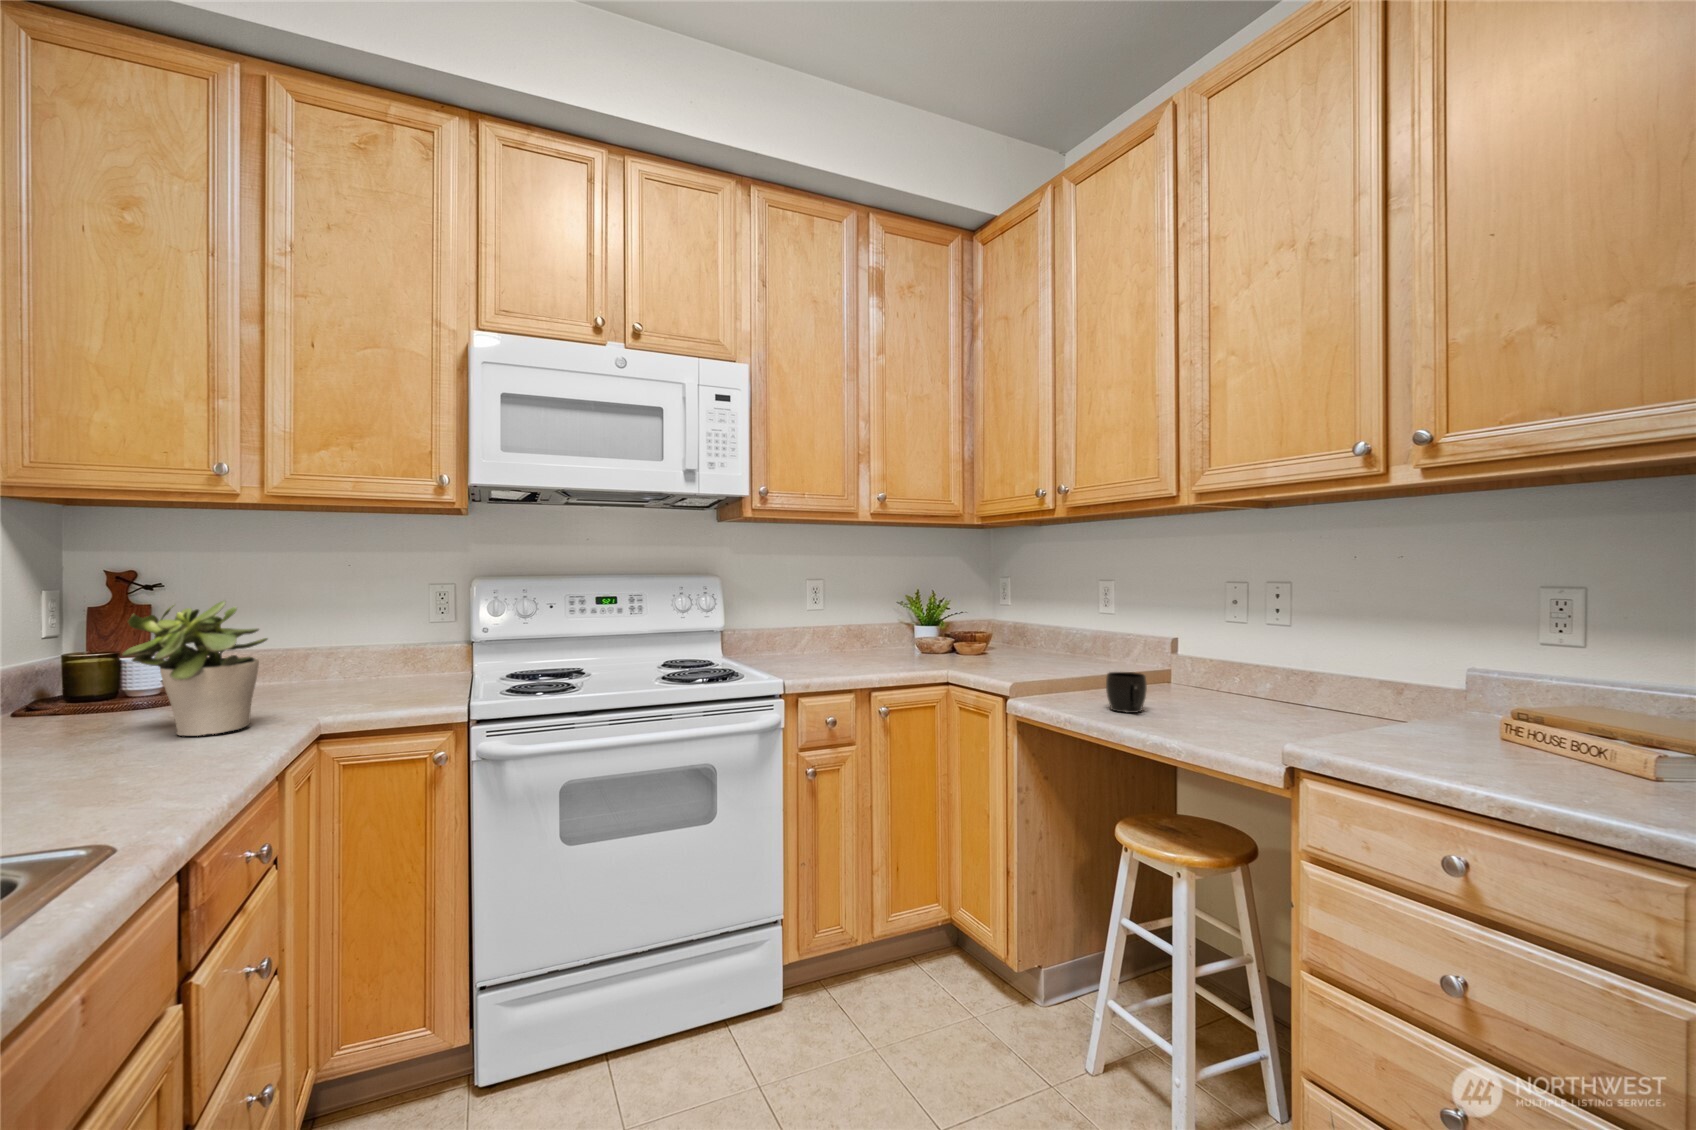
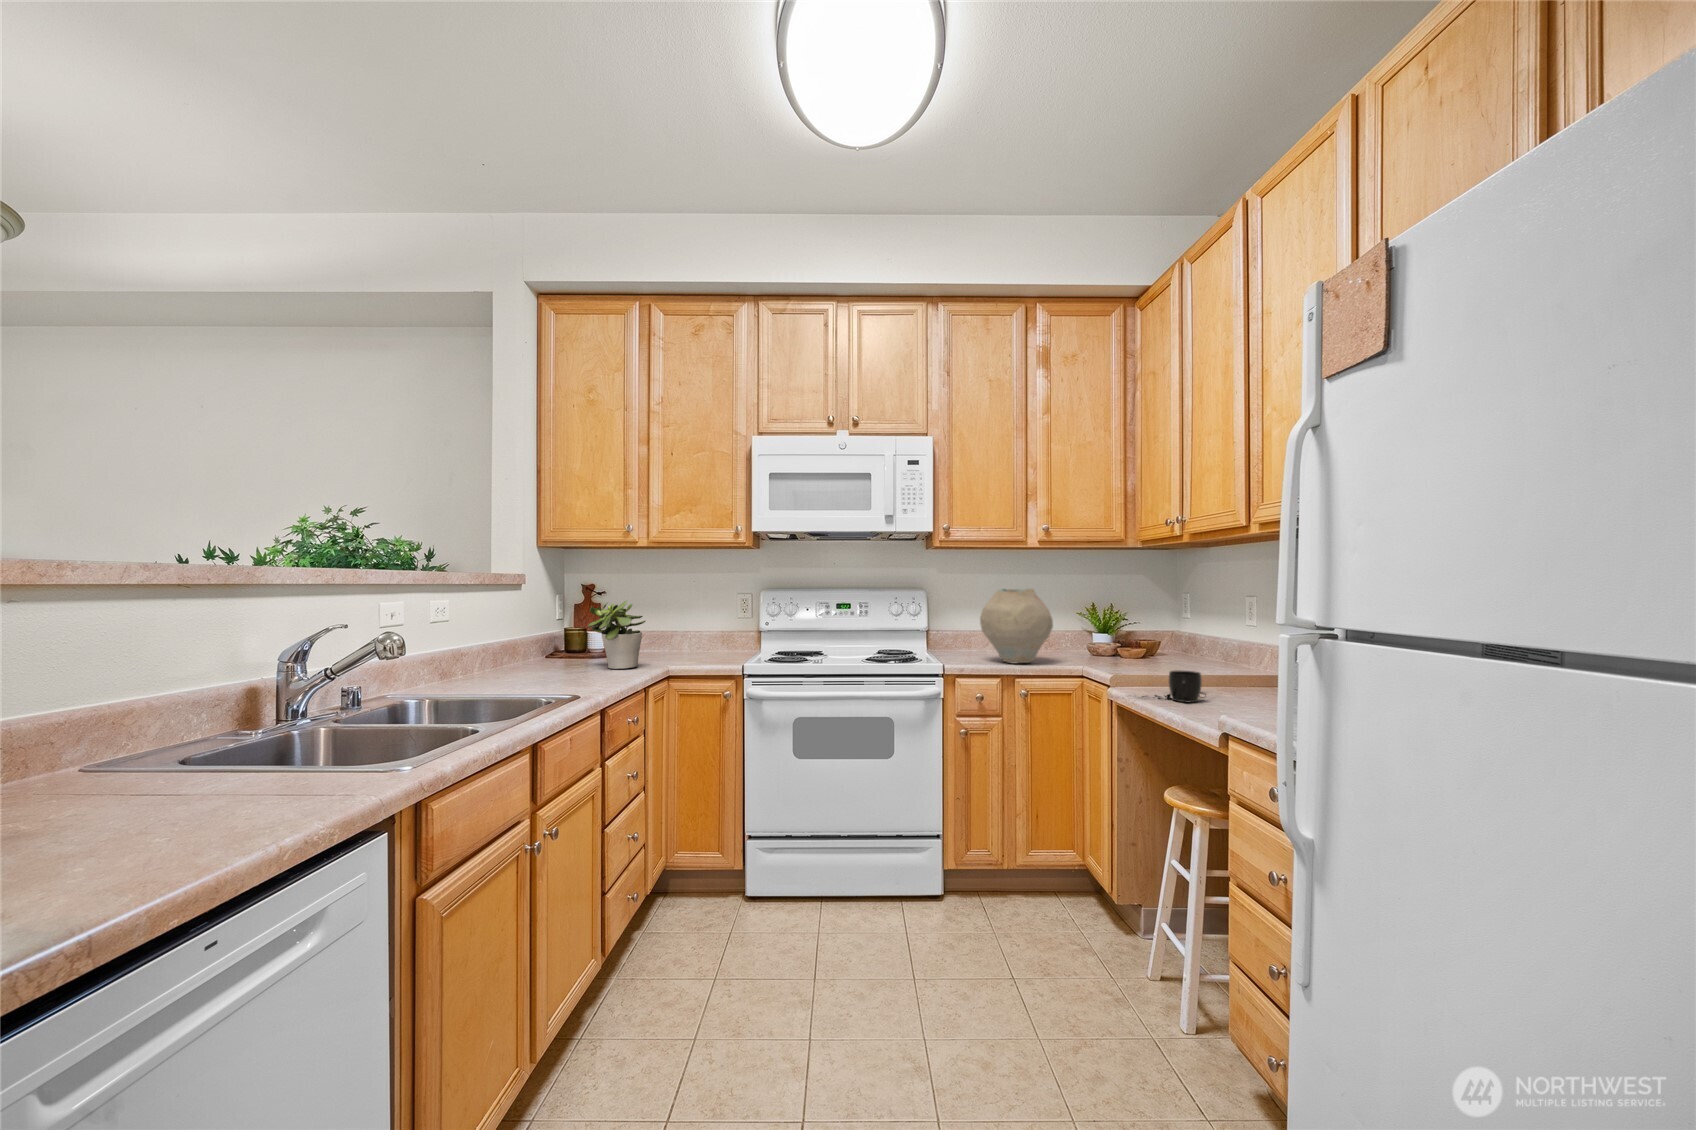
vase: none [811,573,902,671] -> present [980,588,1053,663]

